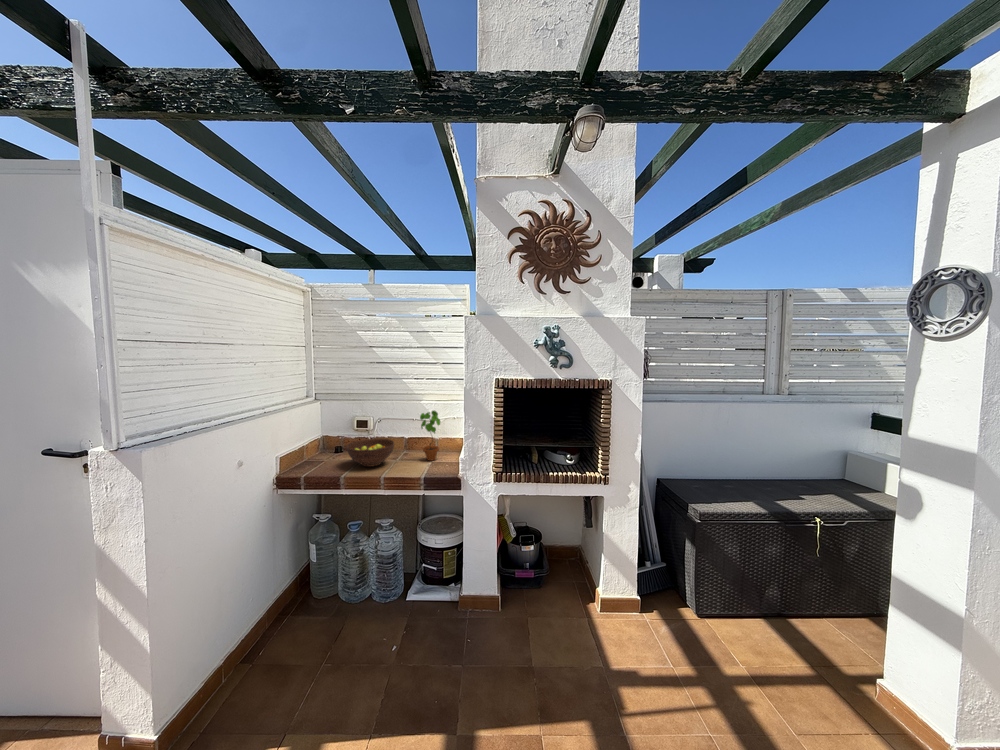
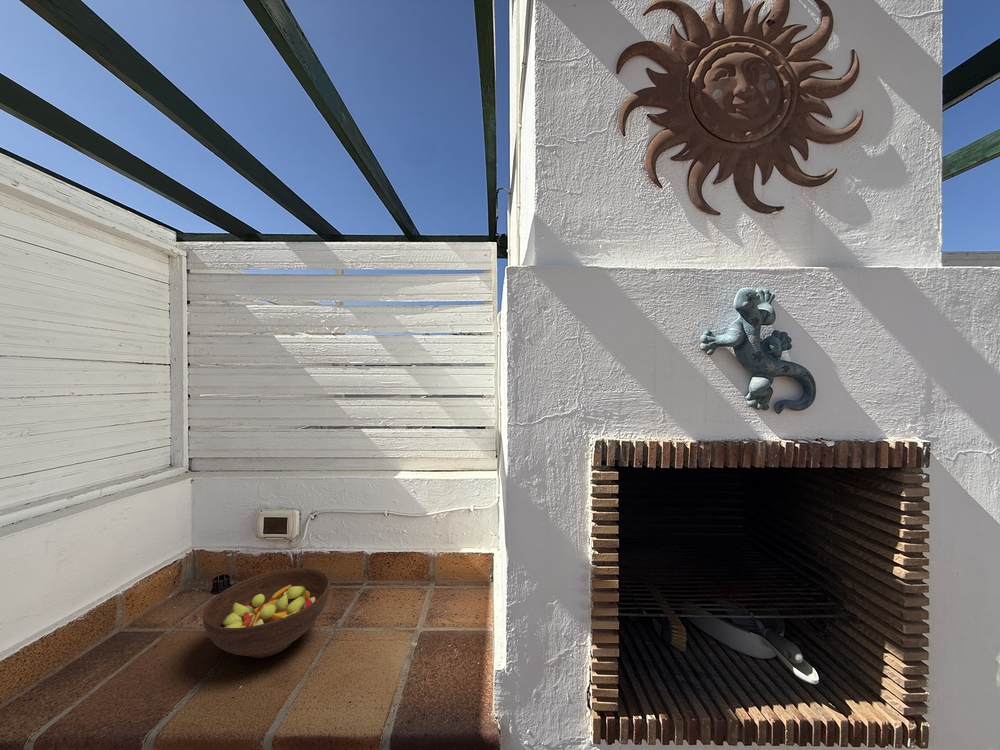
potted plant: present [420,410,440,461] -> none [392,500,437,618]

